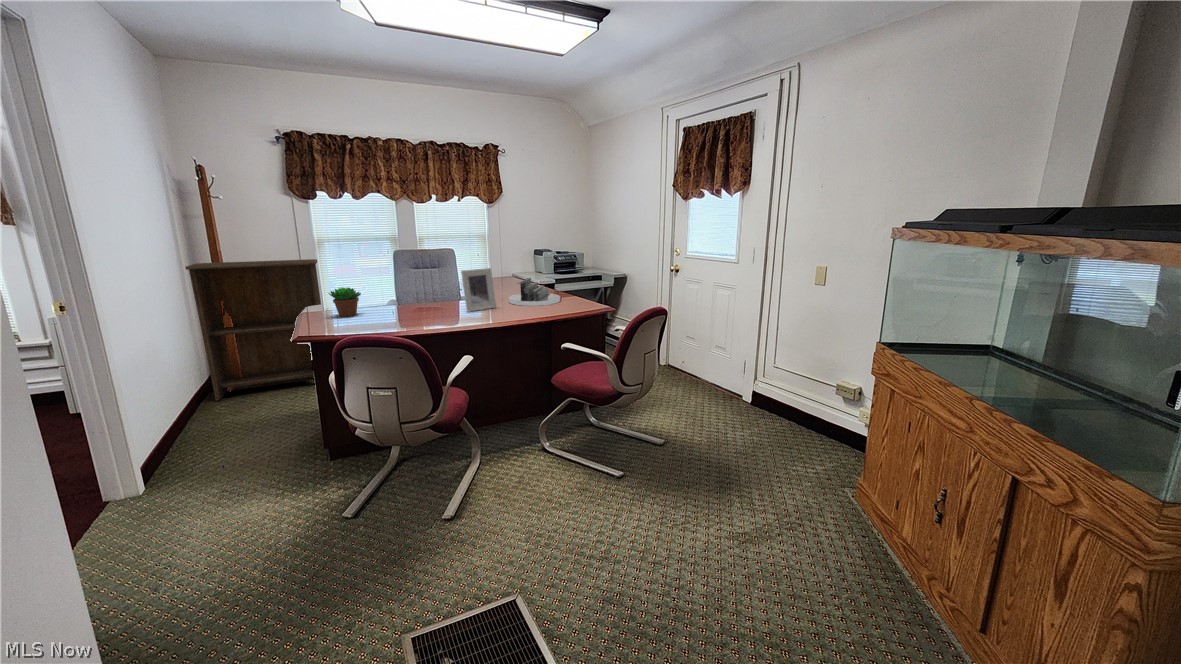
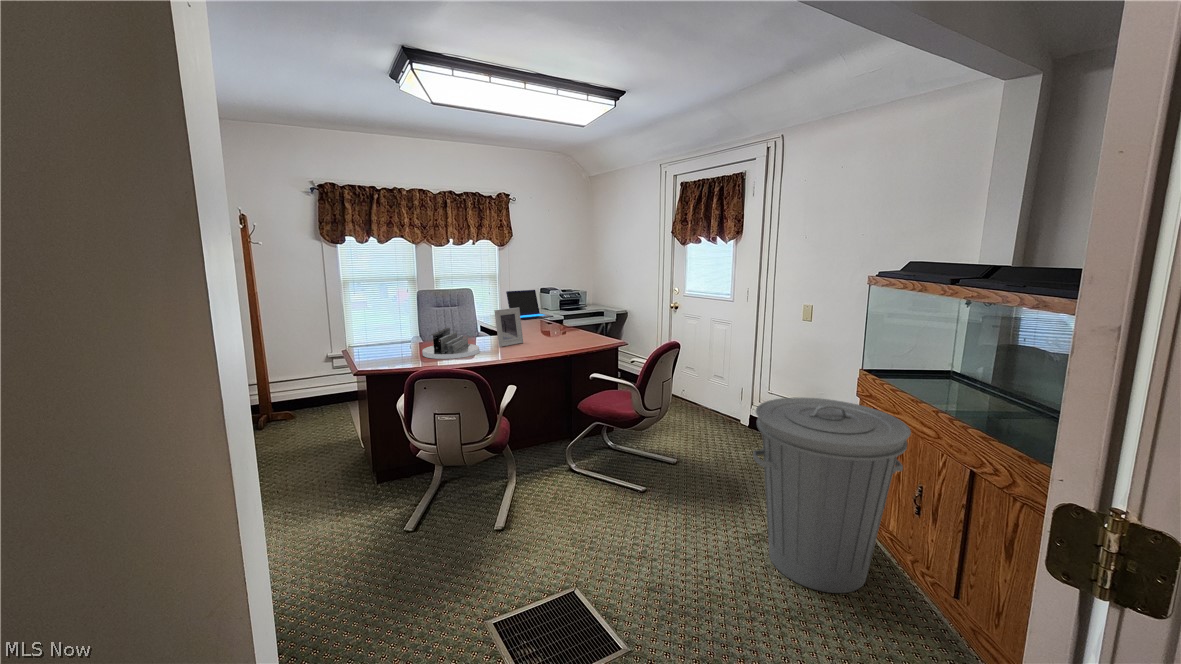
laptop: none [494,251,544,283] -> present [506,290,553,320]
bookshelf: present [185,259,321,400] -> none [230,299,355,433]
desk organizer: present [509,278,560,306] -> present [422,328,479,359]
succulent plant: present [329,287,361,317] -> none [375,325,402,352]
trash can: none [738,376,937,614] -> present [753,397,911,593]

